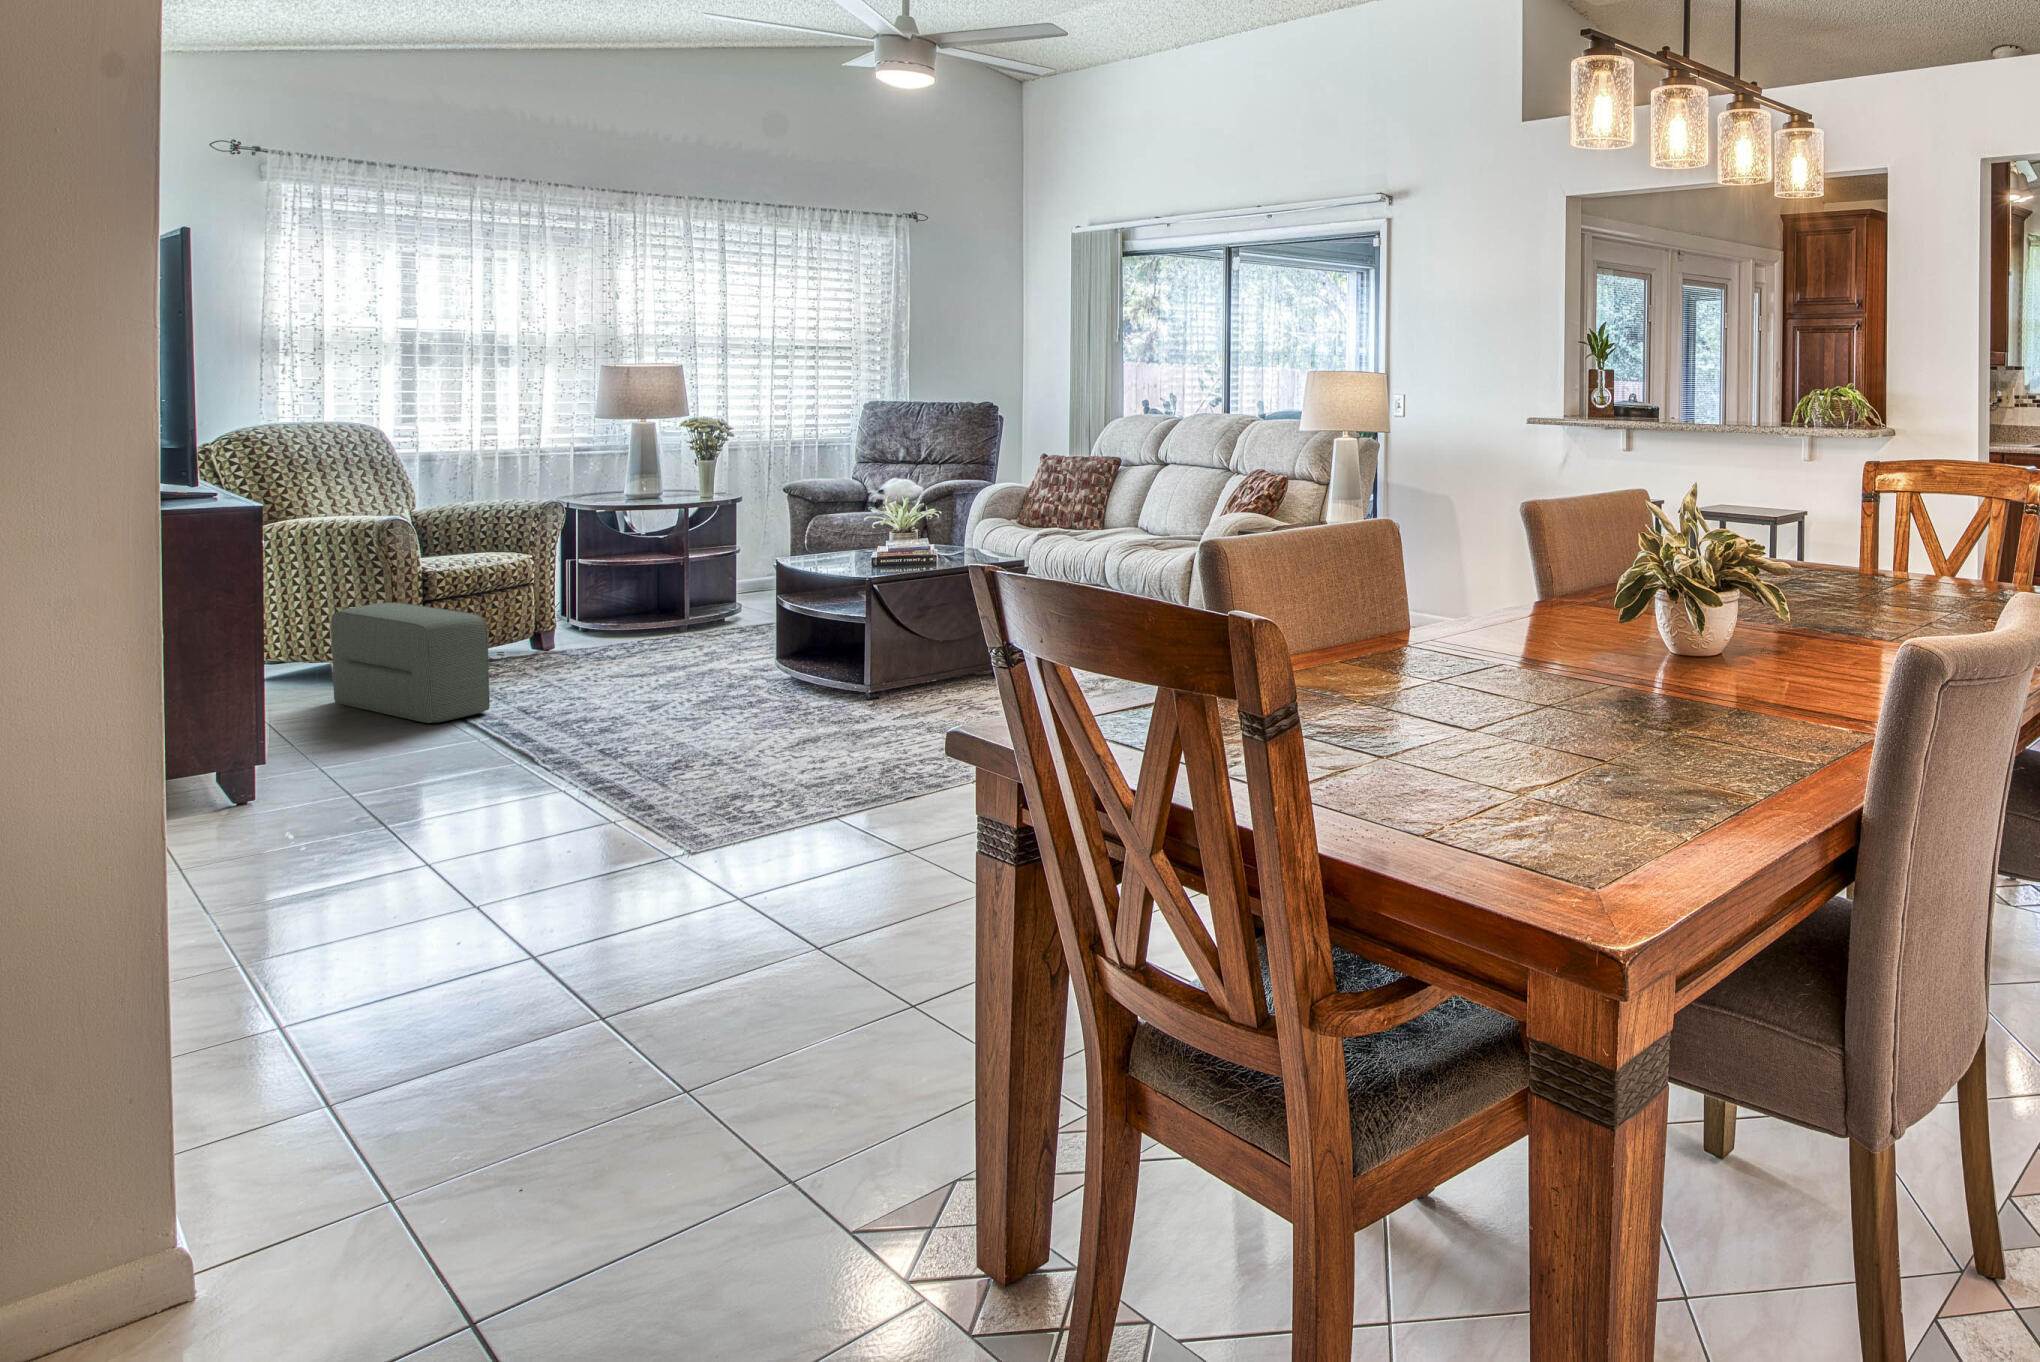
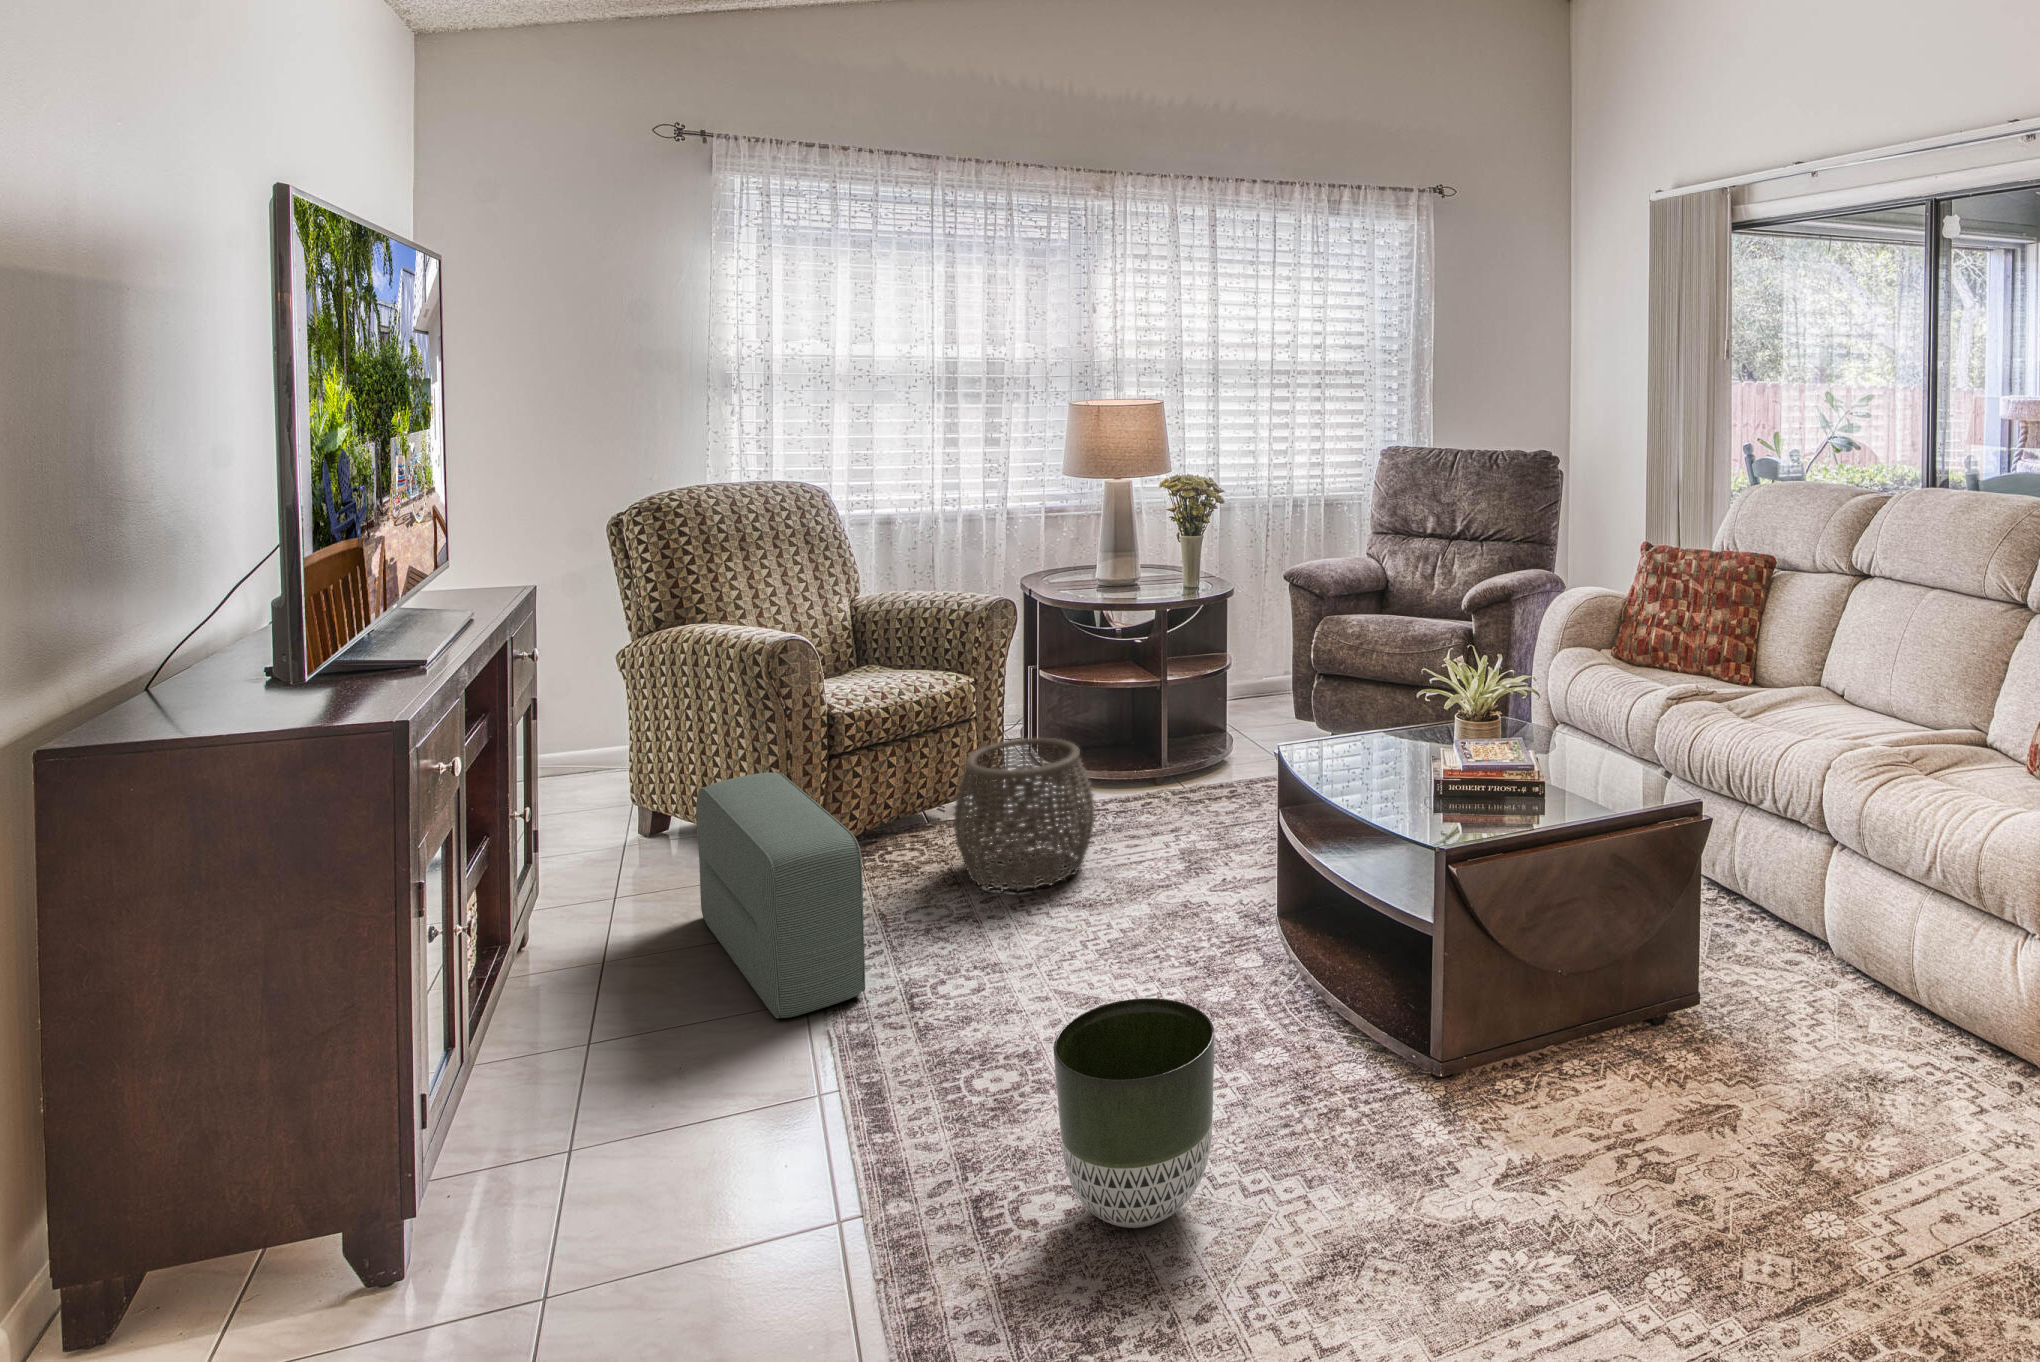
woven basket: none [530,583,641,675] -> present [954,738,1095,891]
planter: none [647,648,738,746] -> present [1054,998,1215,1228]

